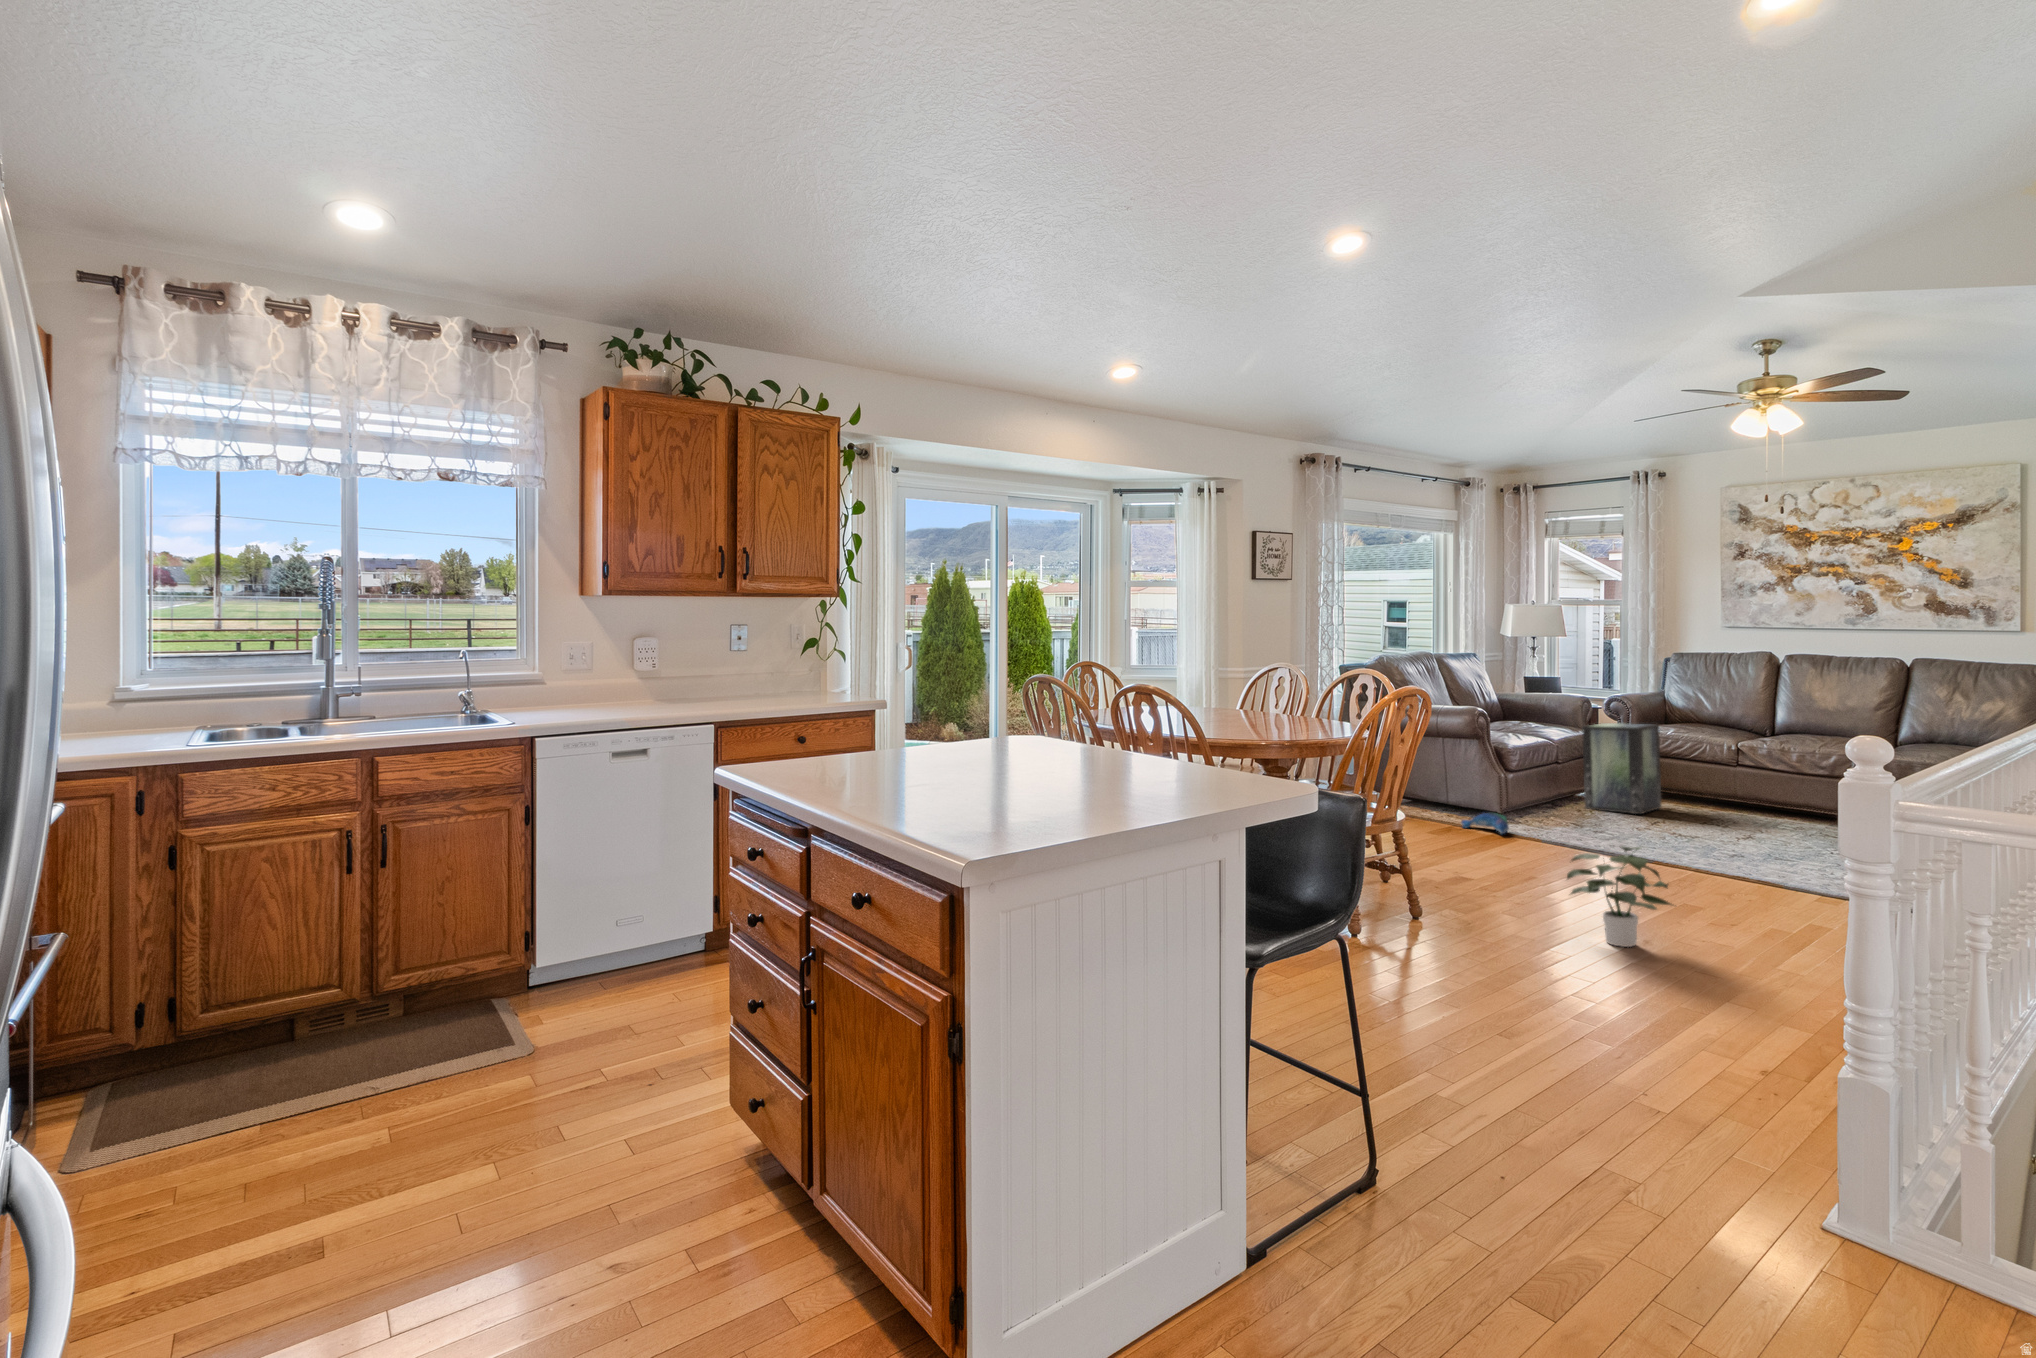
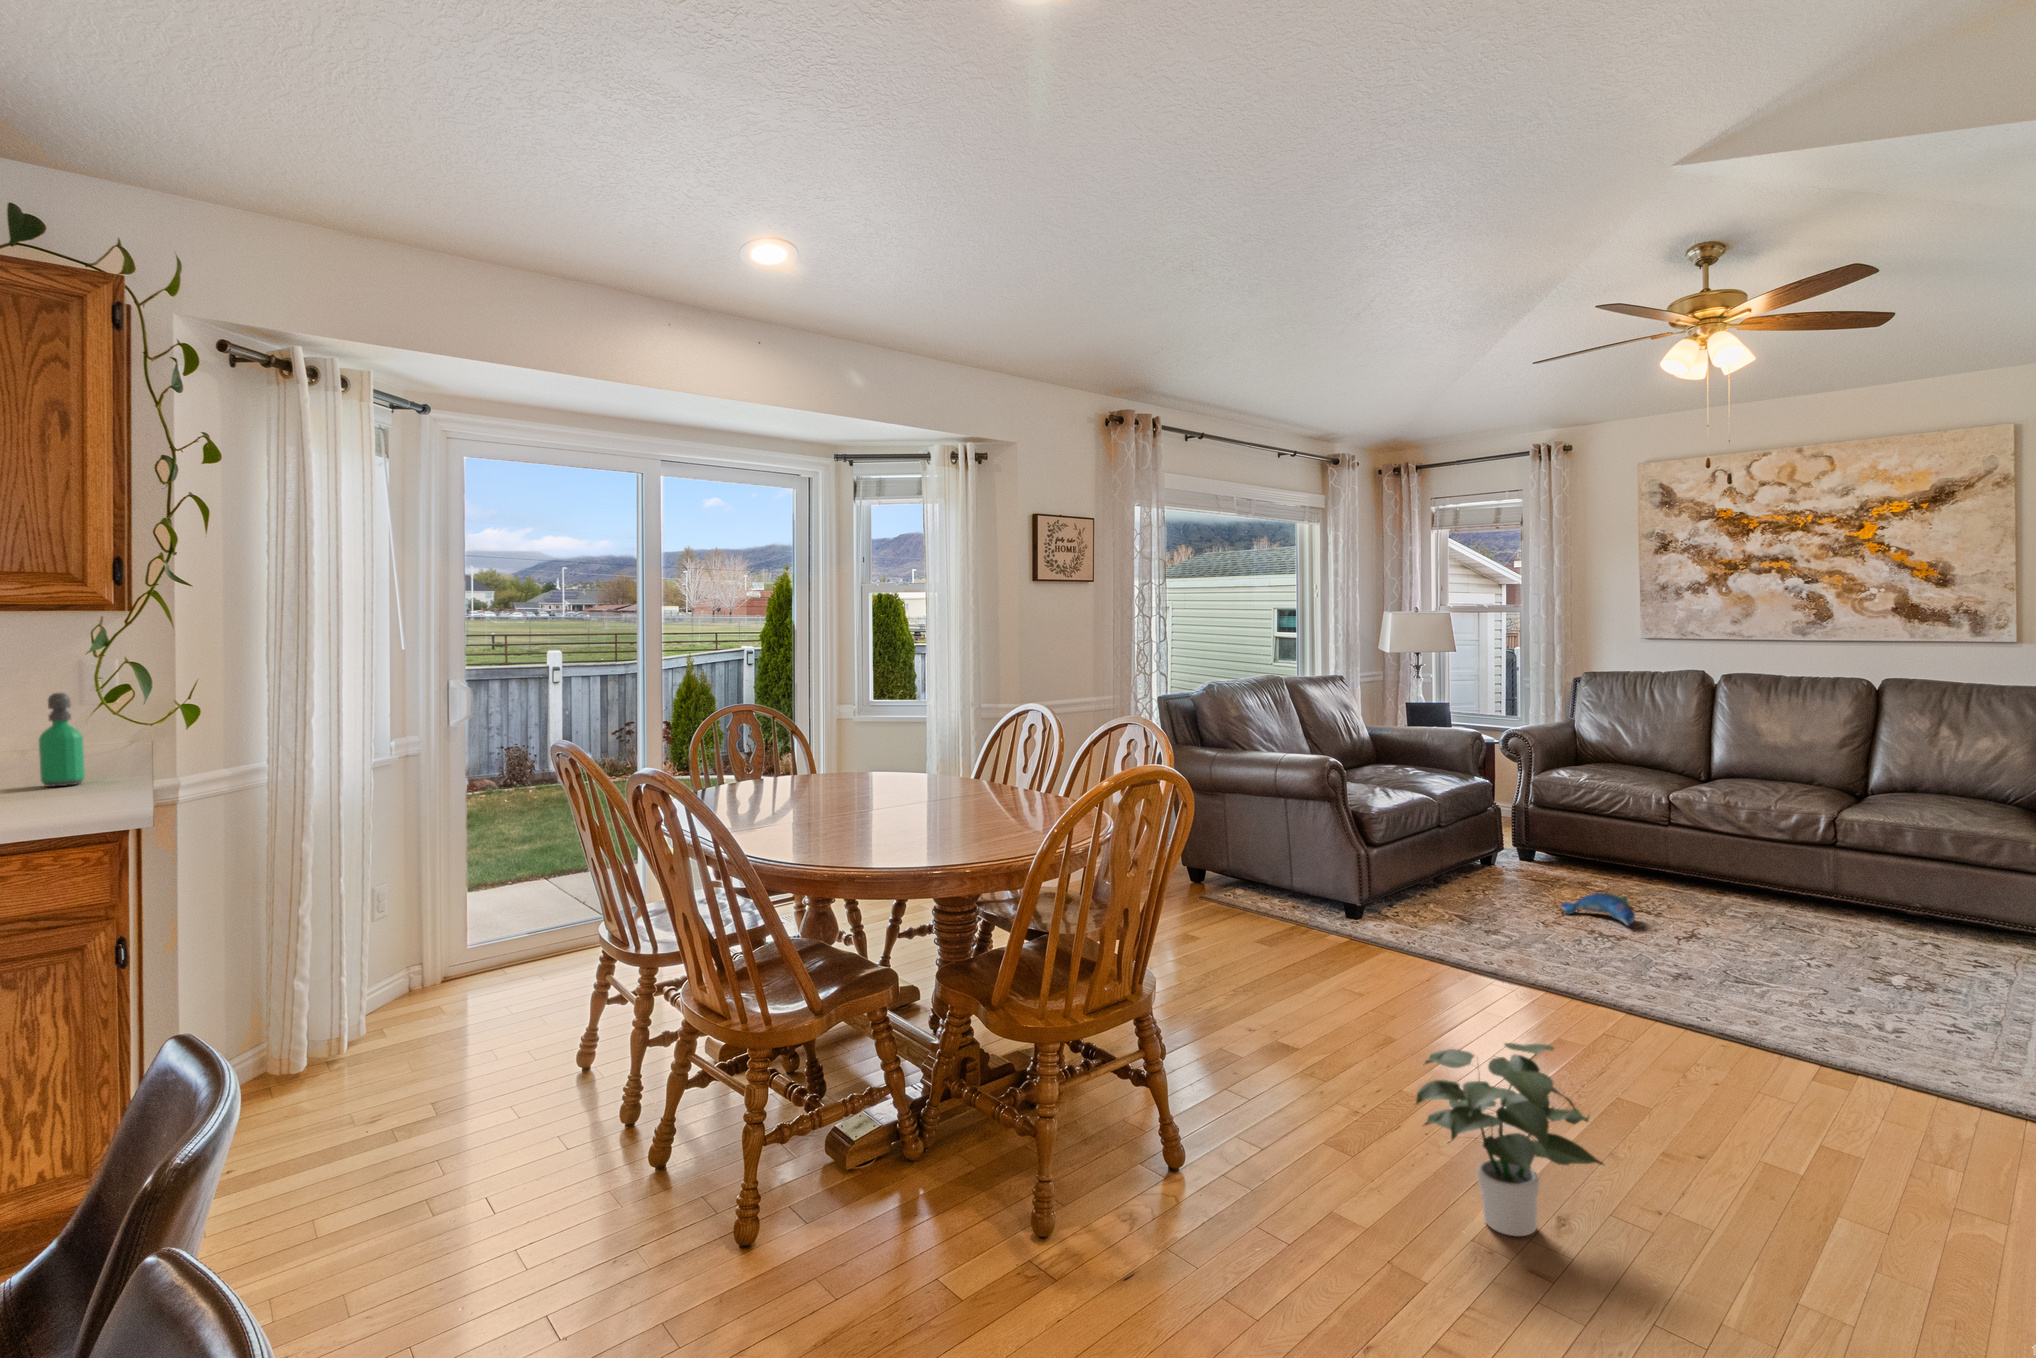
soap dispenser: none [766,644,785,696] -> present [39,693,85,786]
storage box: present [1582,723,1662,814] -> none [1471,769,1575,896]
plush toy: present [1461,813,1509,834] -> present [1561,893,1635,926]

